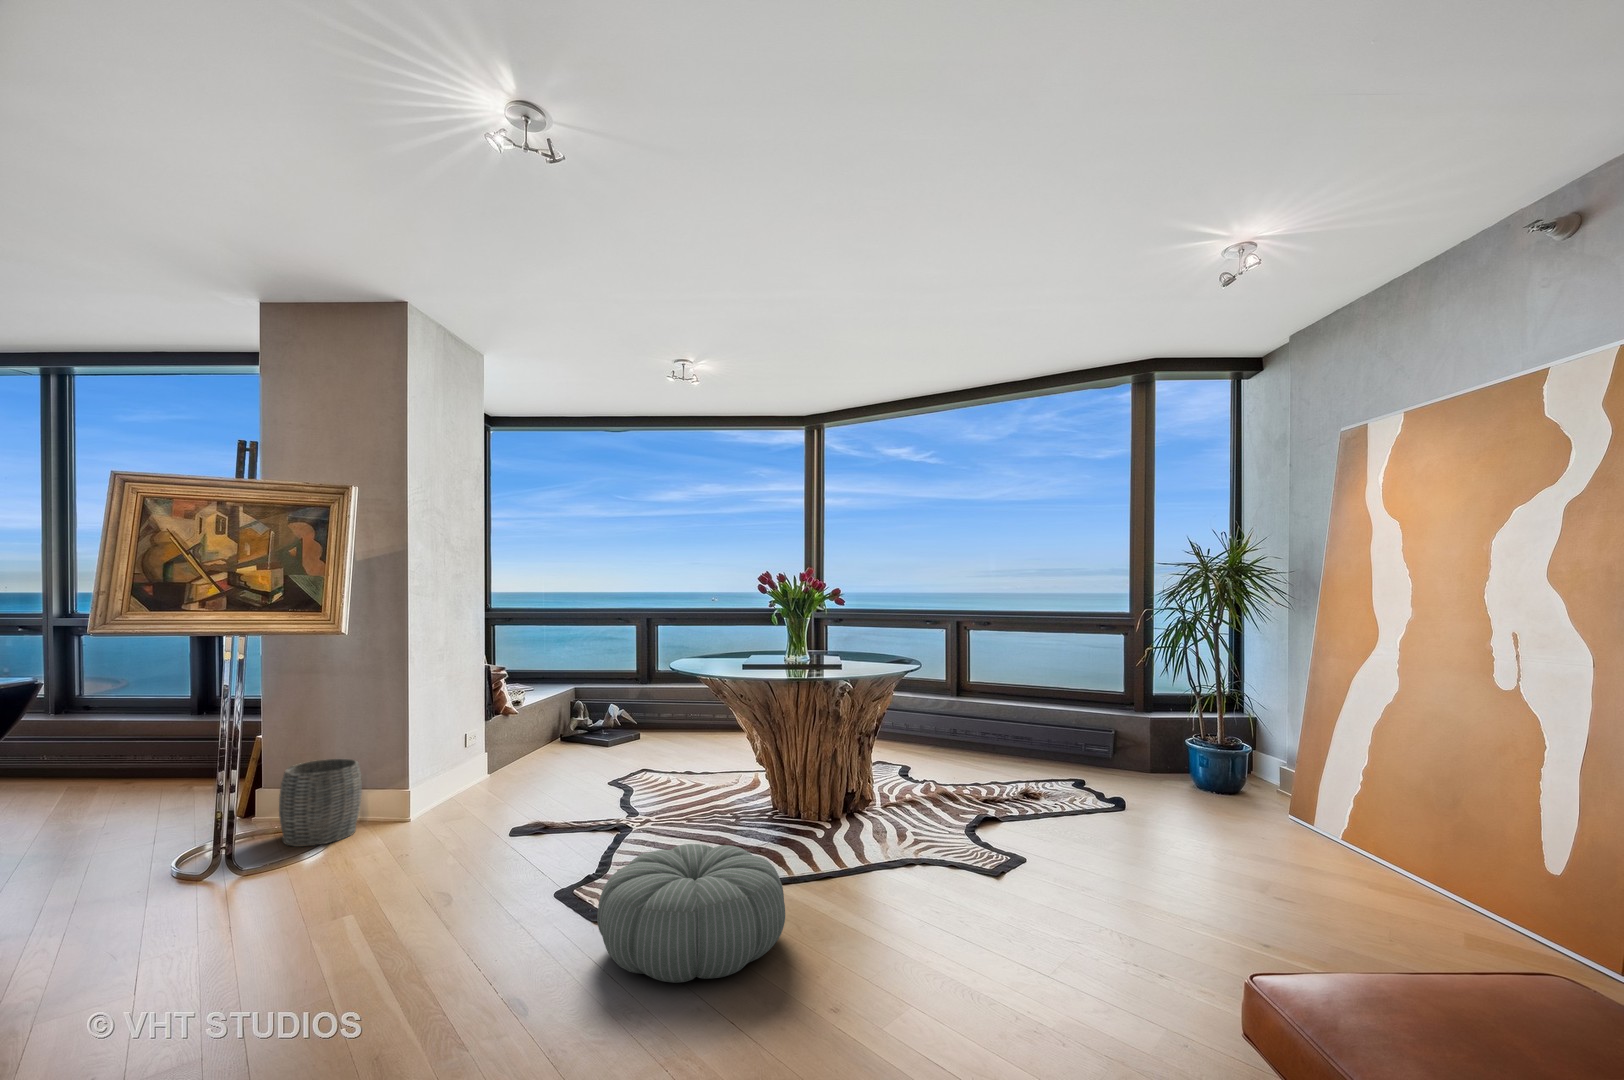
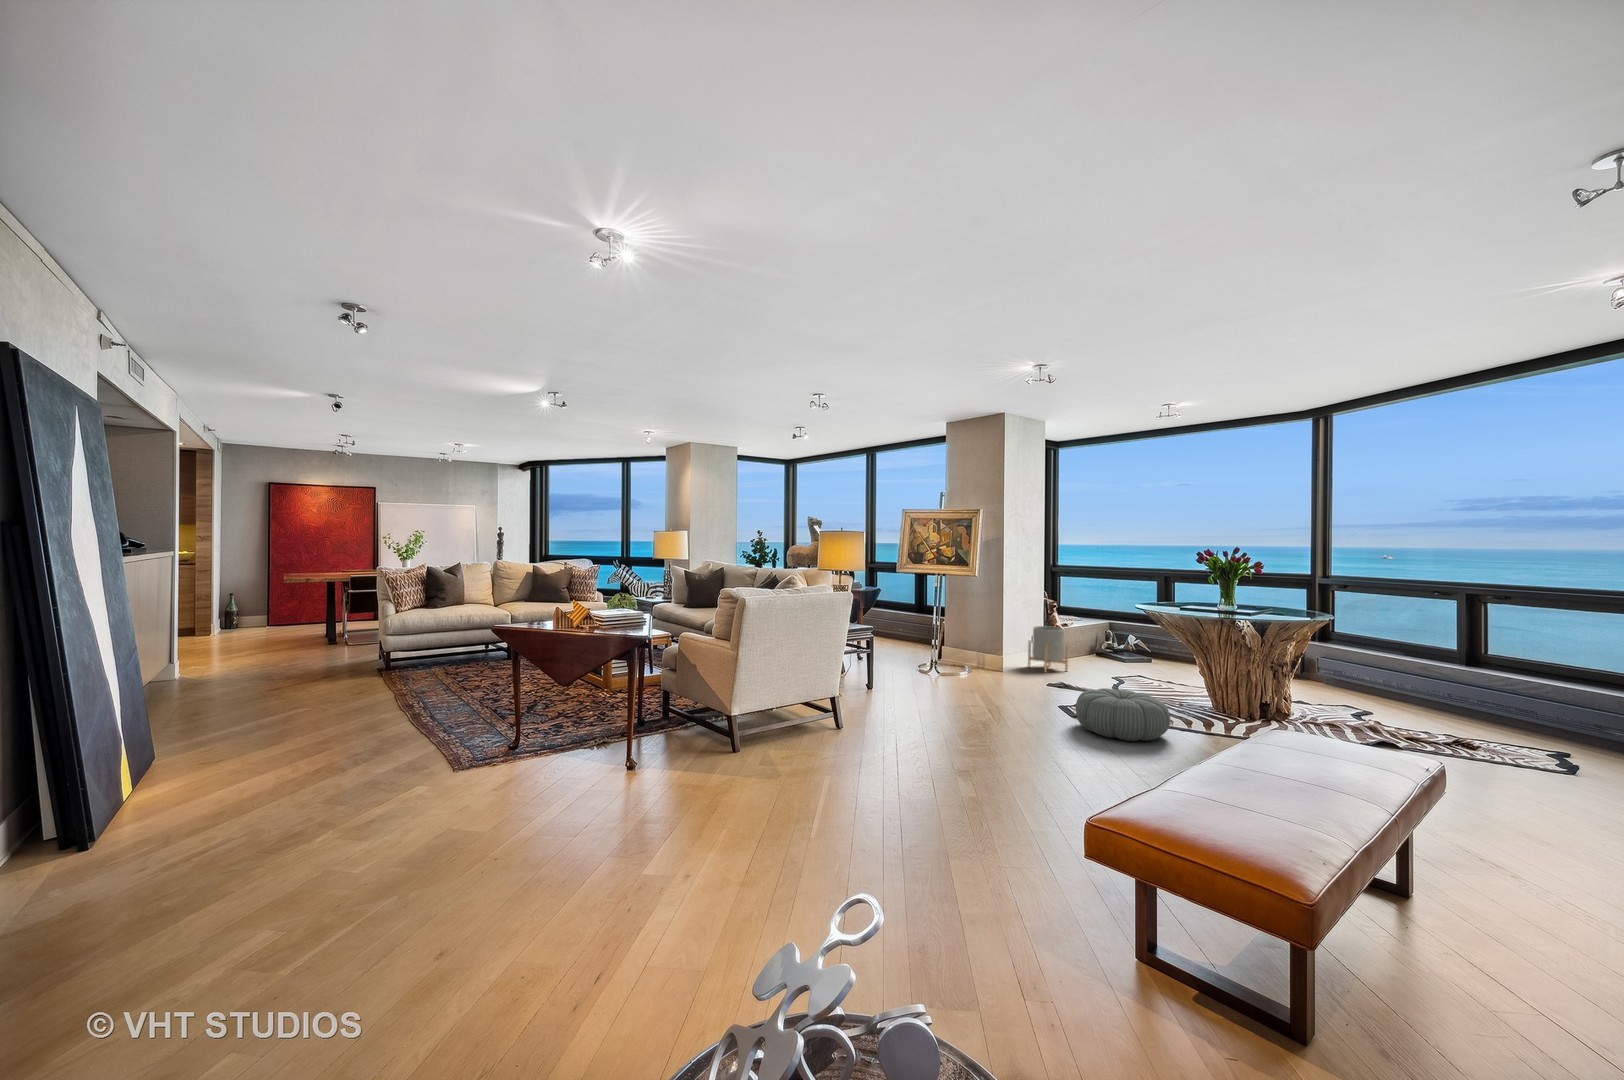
planter: none [453,713,531,805] -> present [1028,626,1068,672]
woven basket: present [279,759,362,847] -> none [953,635,985,672]

